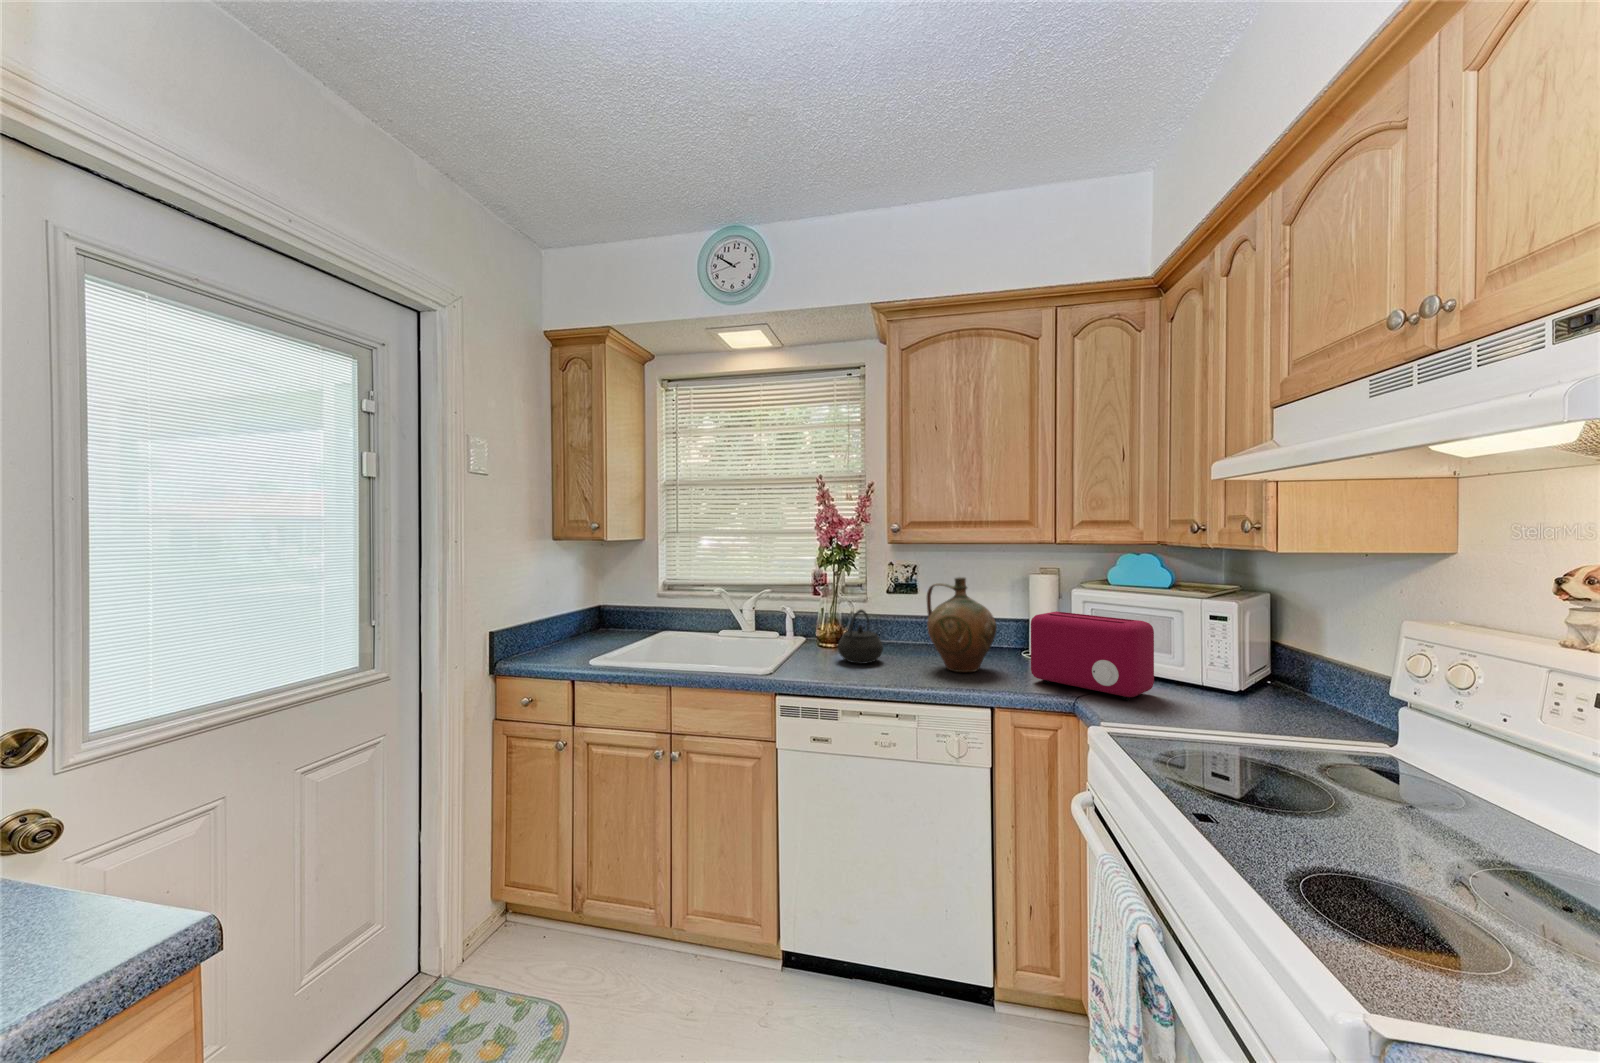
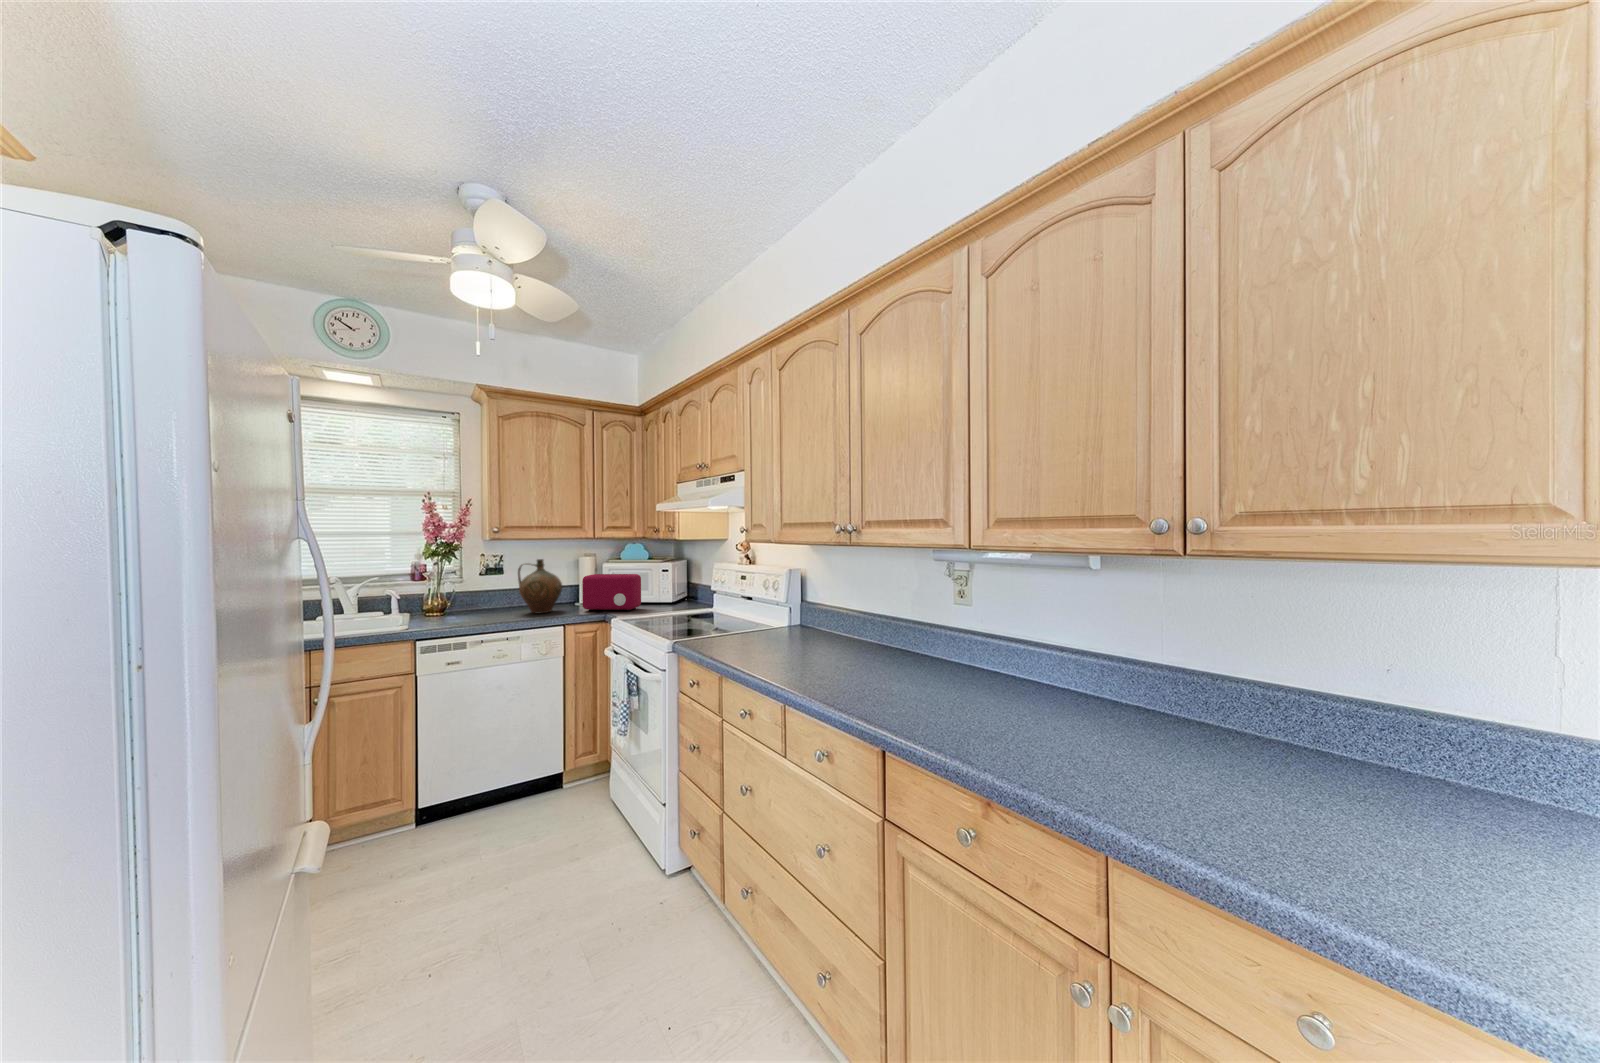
kettle: present [838,610,883,664] -> none [450,584,486,619]

